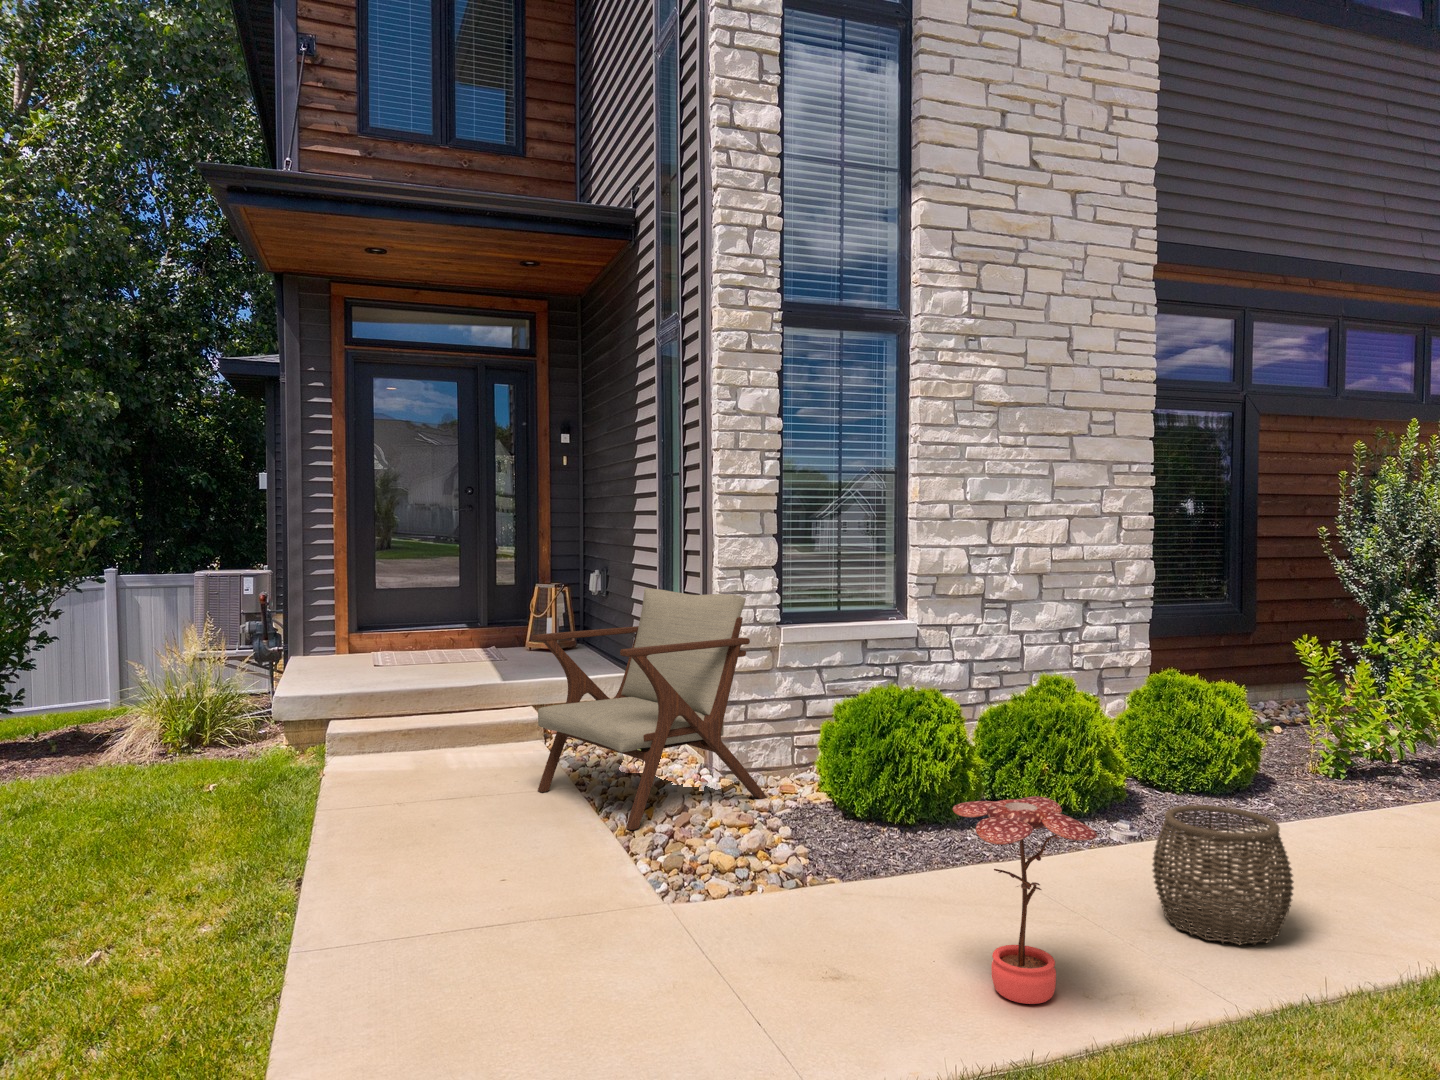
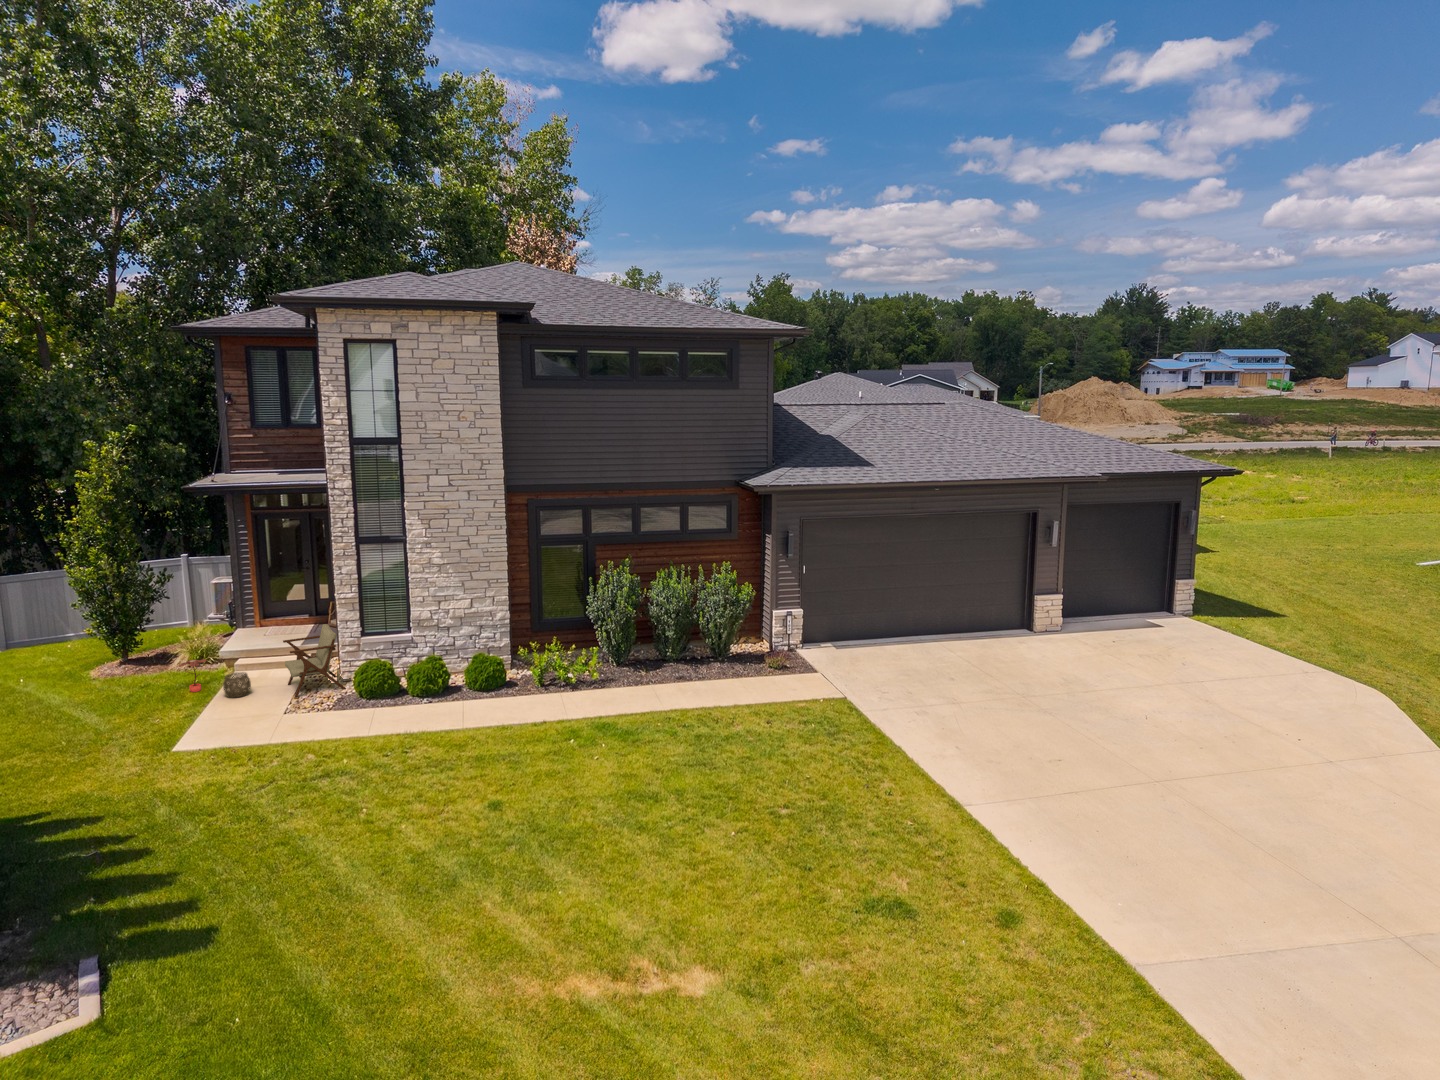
potted plant: present [952,796,1097,1004] -> present [179,659,206,692]
woven basket: present [1152,805,1294,945] -> present [223,672,251,698]

